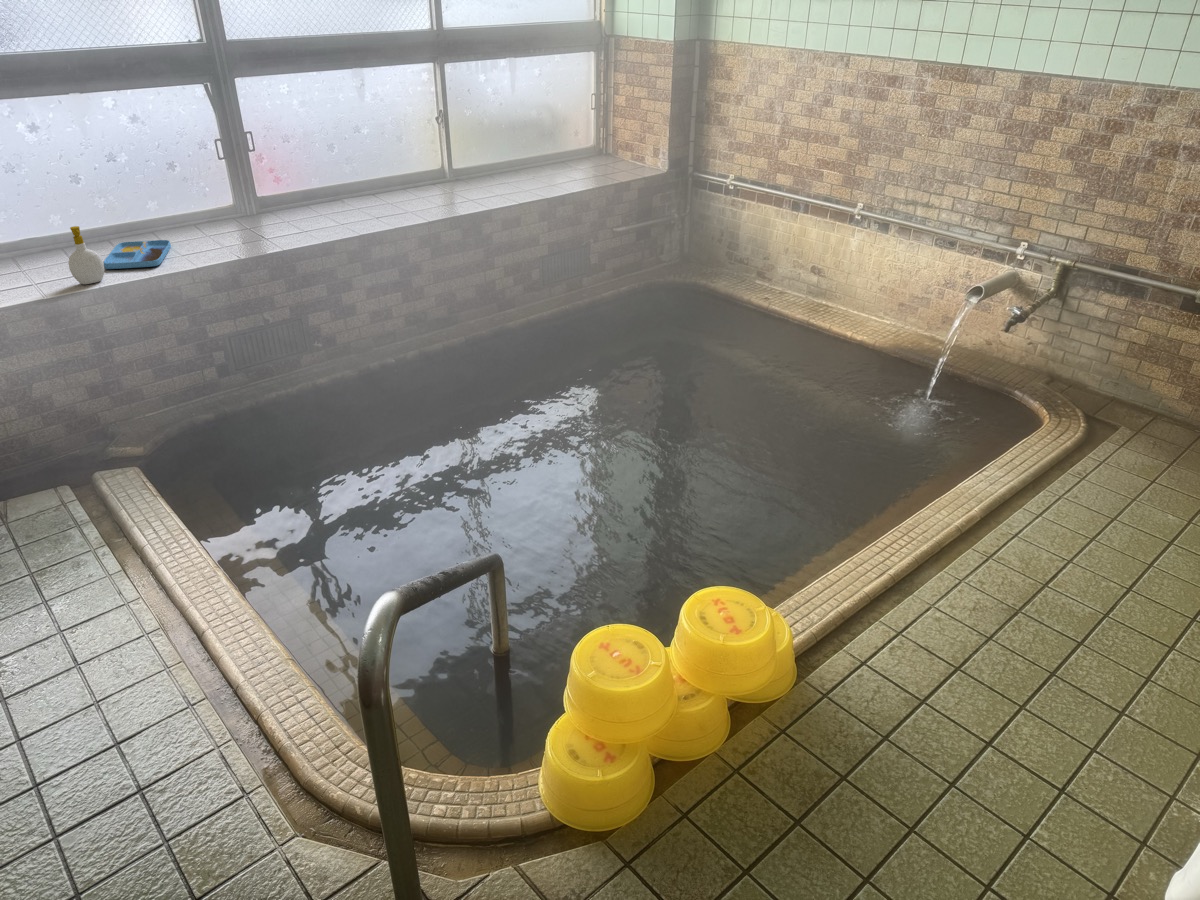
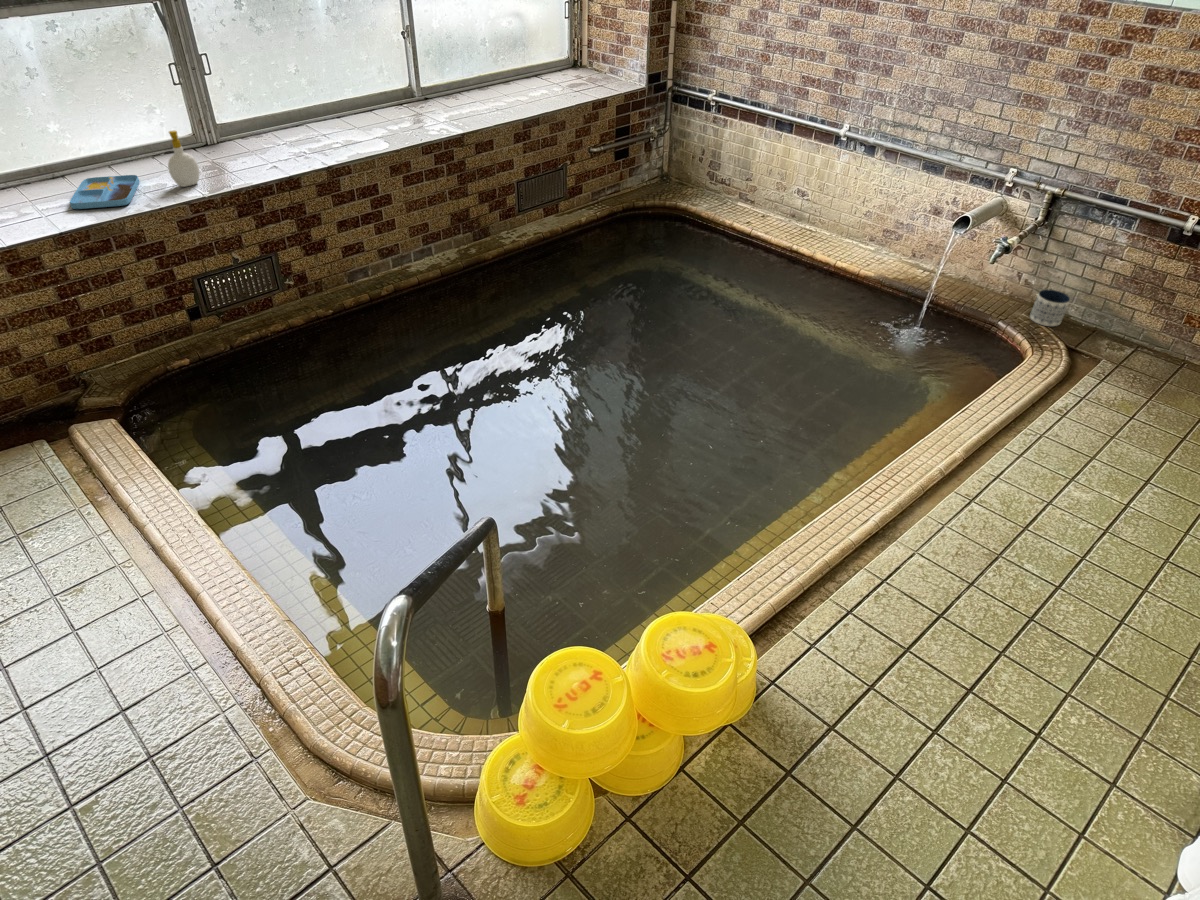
soap bottle: present [68,226,104,284] -> present [168,131,200,187]
planter: none [1048,360,1088,396] -> present [1030,290,1070,326]

